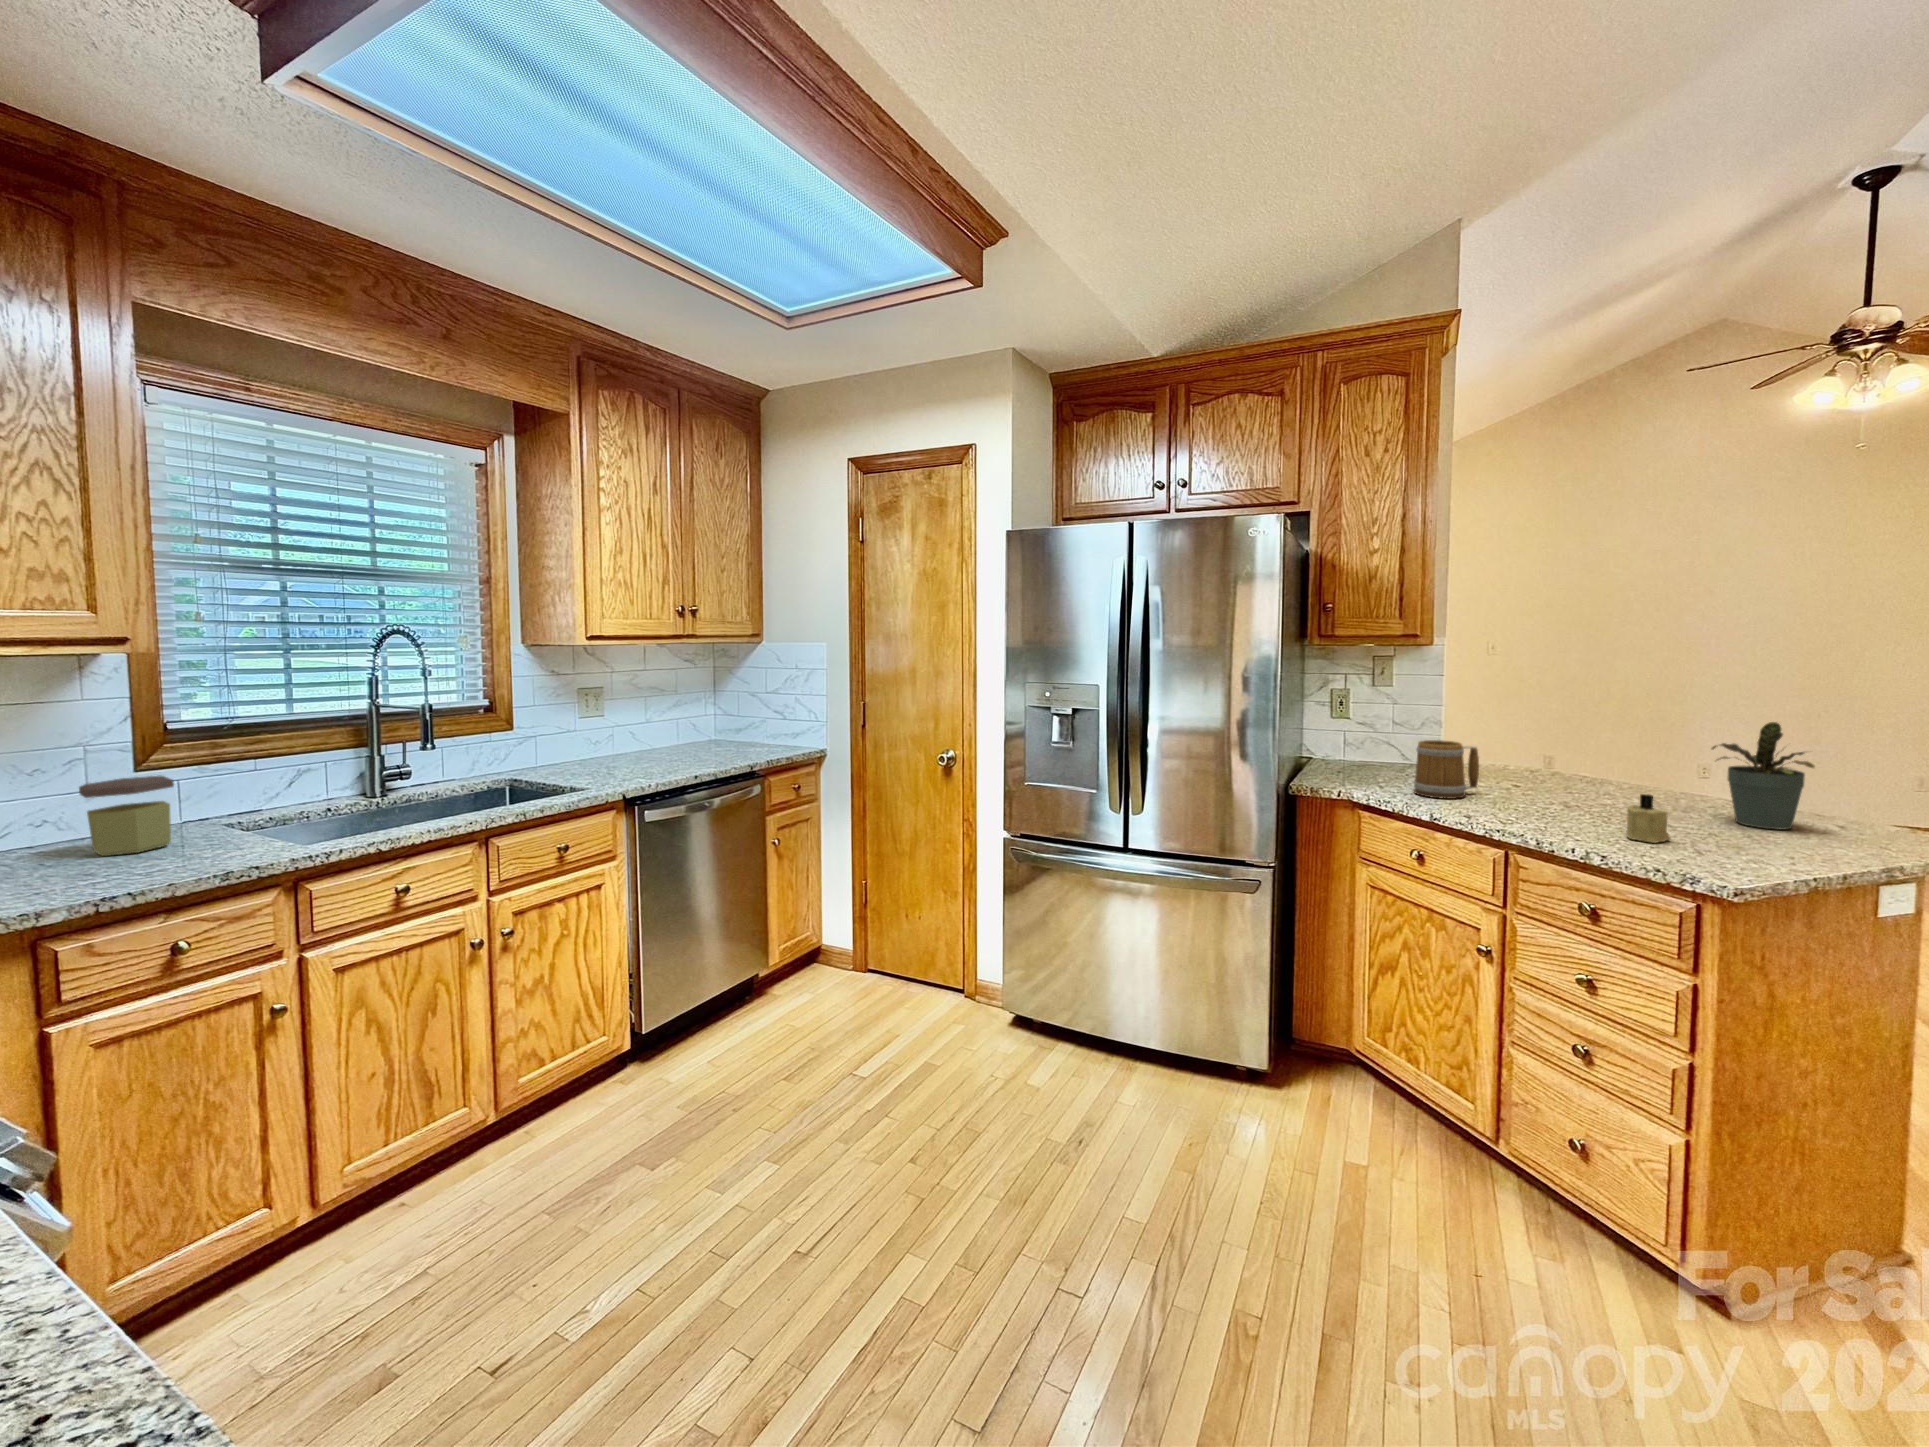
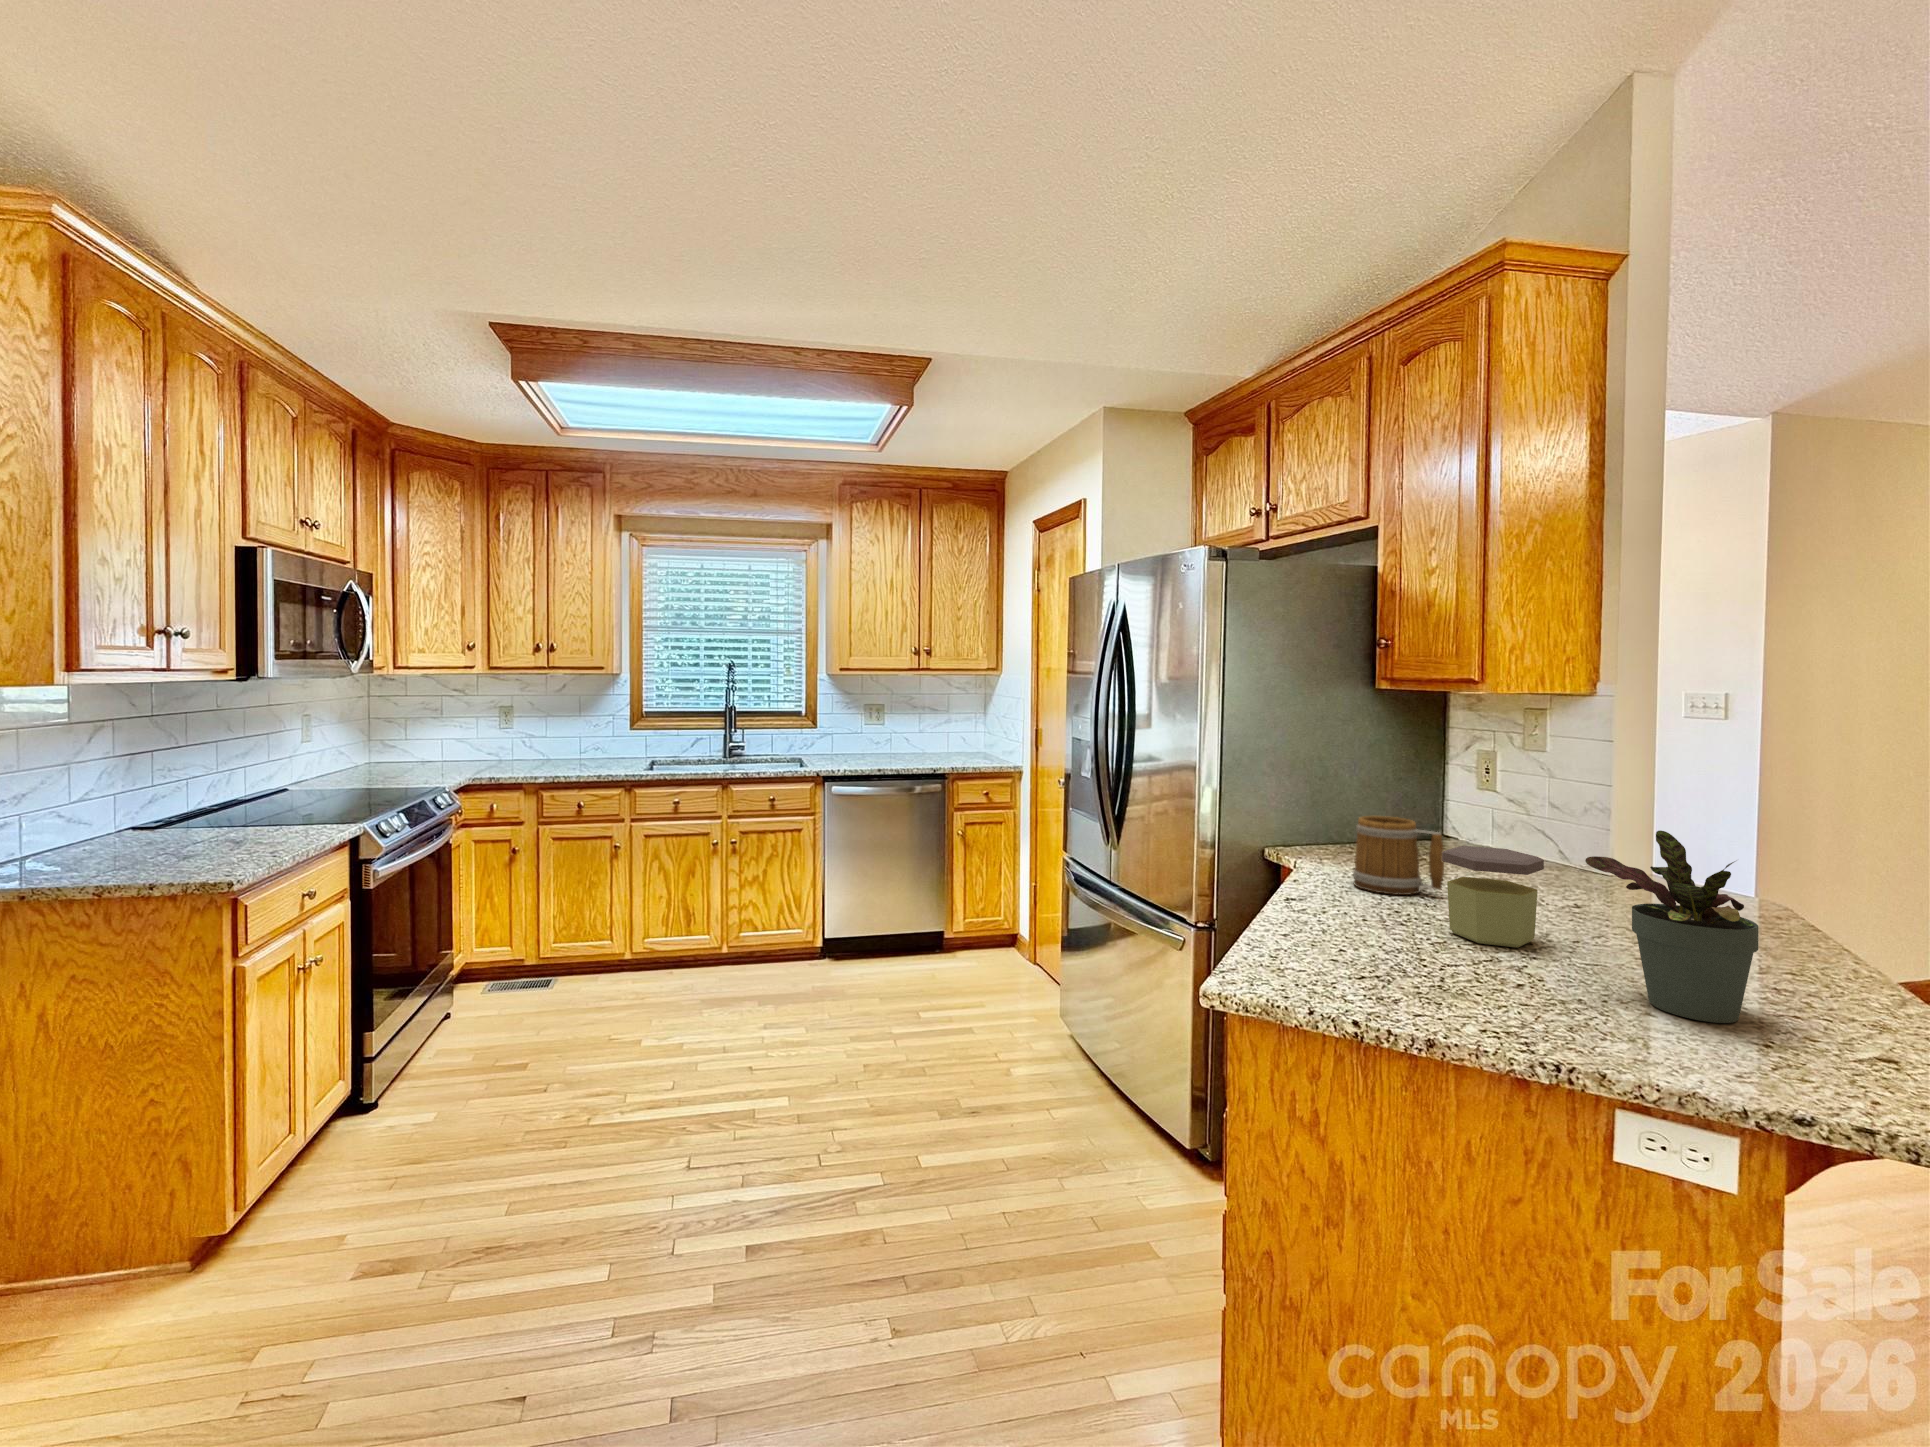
jar: present [79,776,174,856] -> present [1442,846,1544,948]
candle: present [1627,794,1670,843] -> none [1359,895,1416,965]

